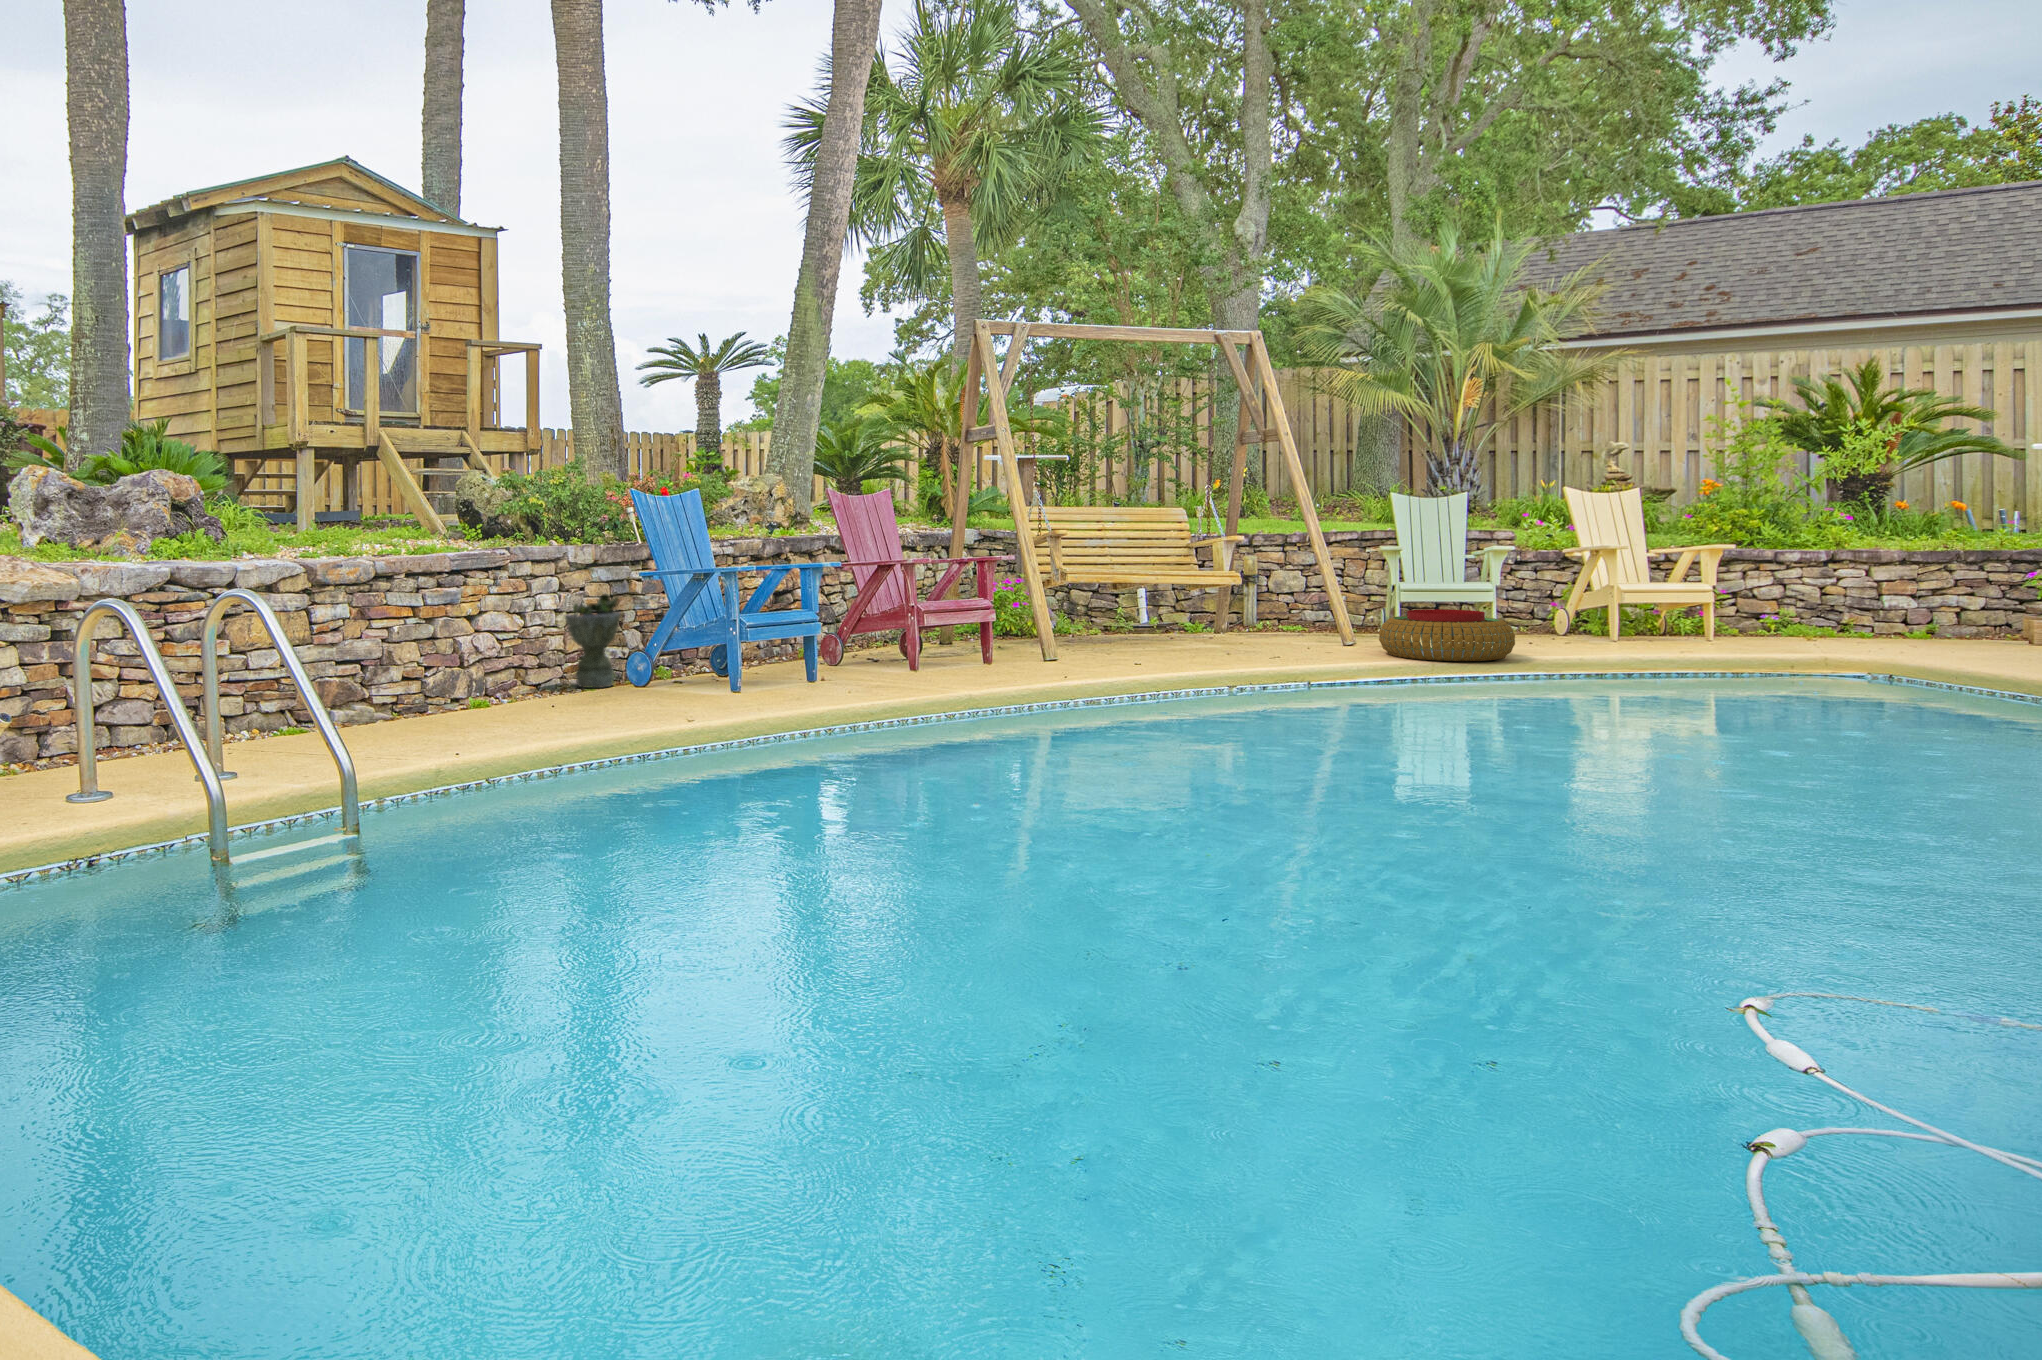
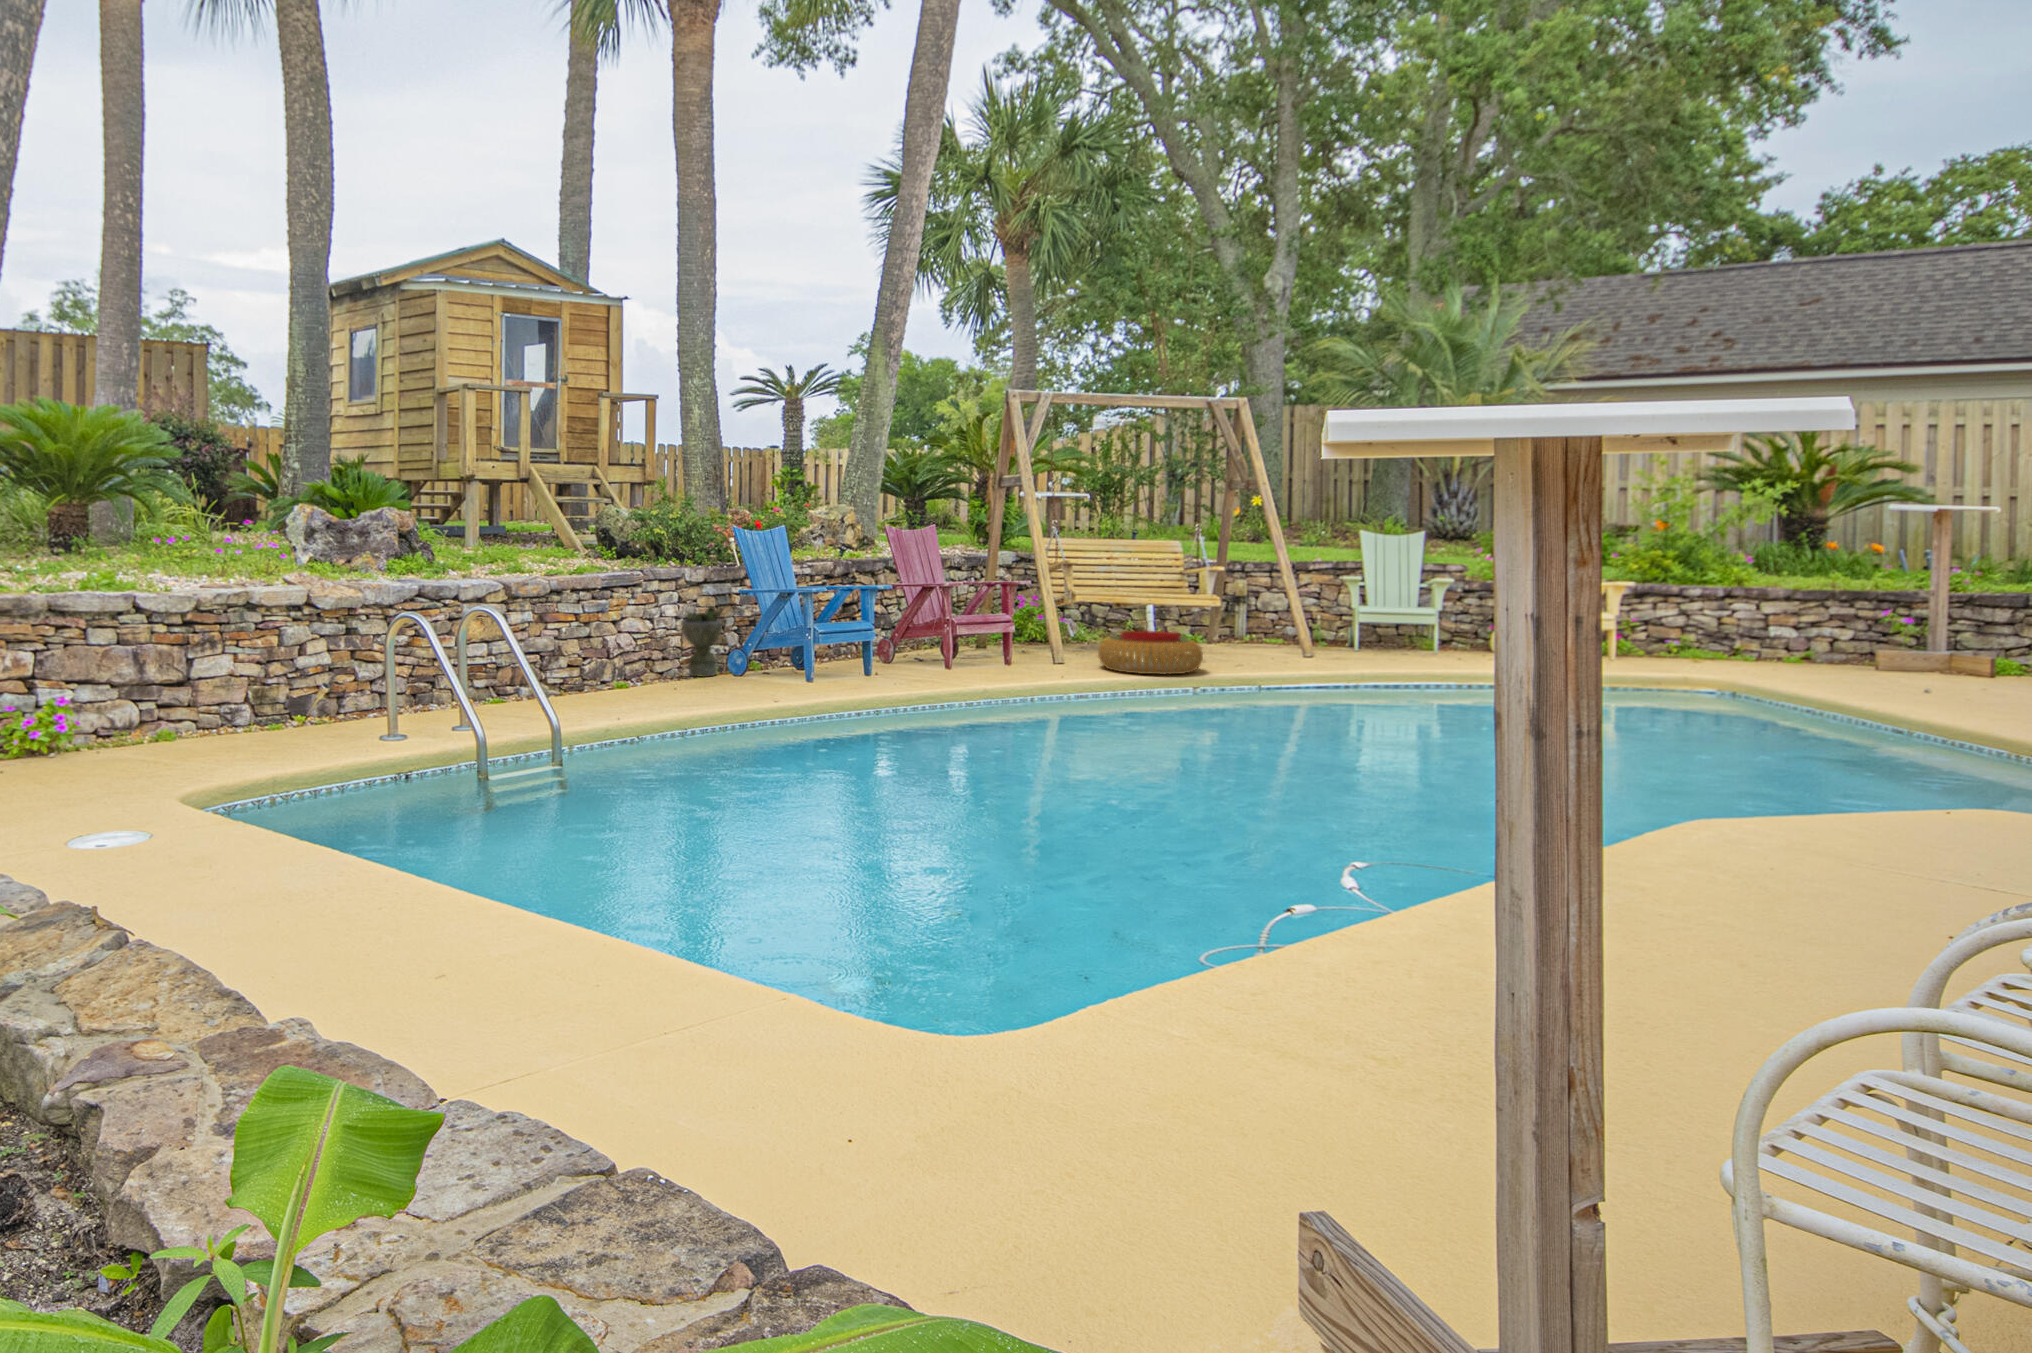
pouf: present [1379,609,1515,661] -> present [1098,631,1203,674]

